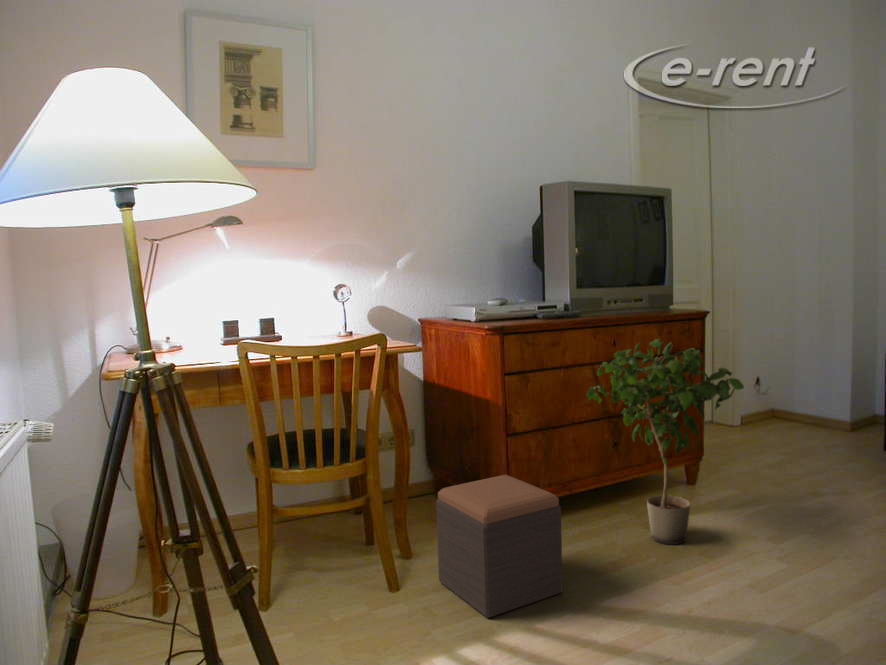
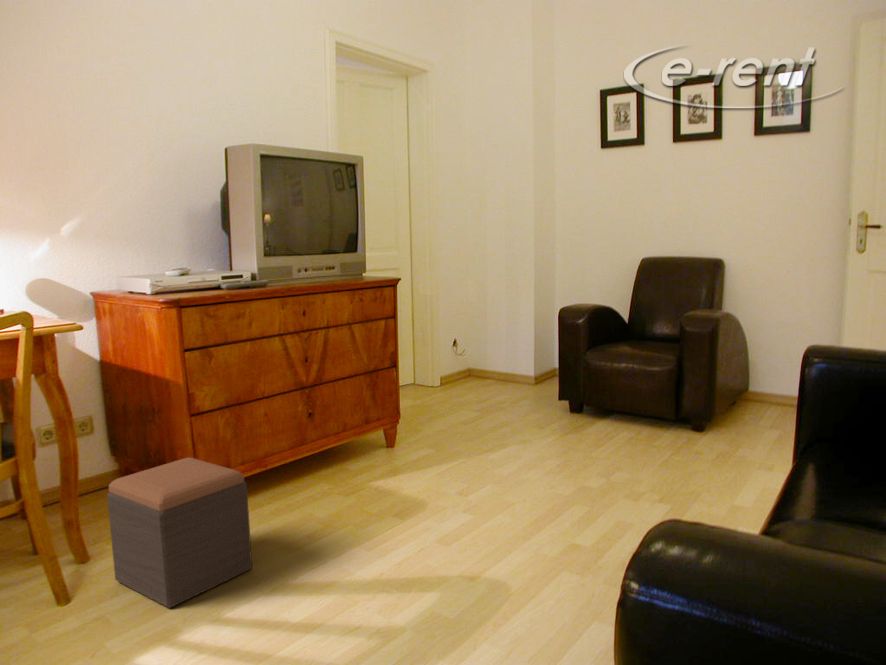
potted plant: present [586,339,744,544] -> none [277,307,421,506]

